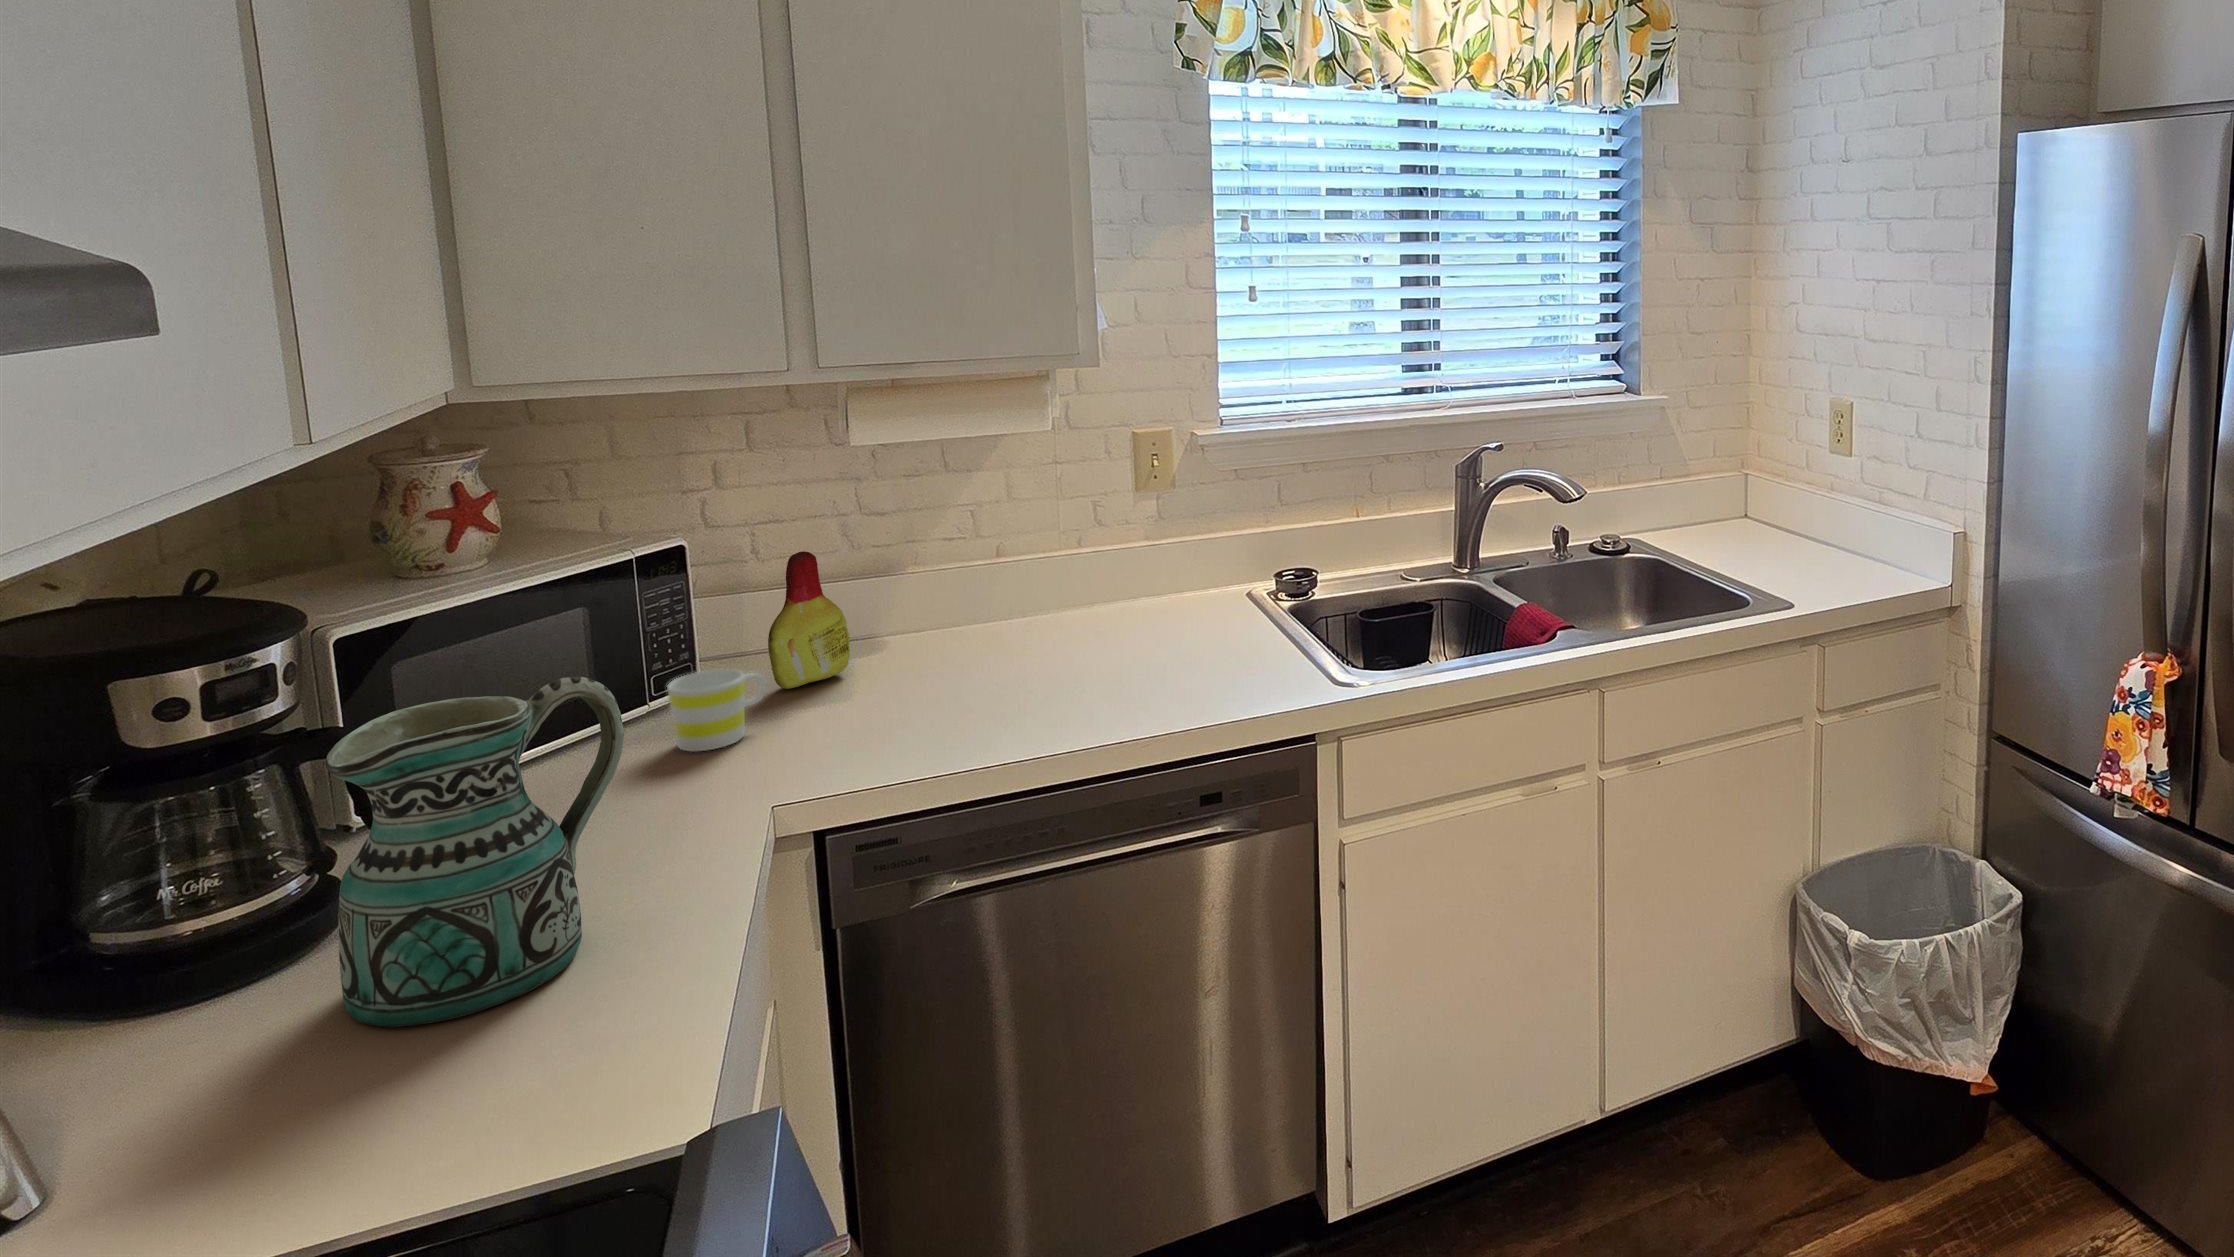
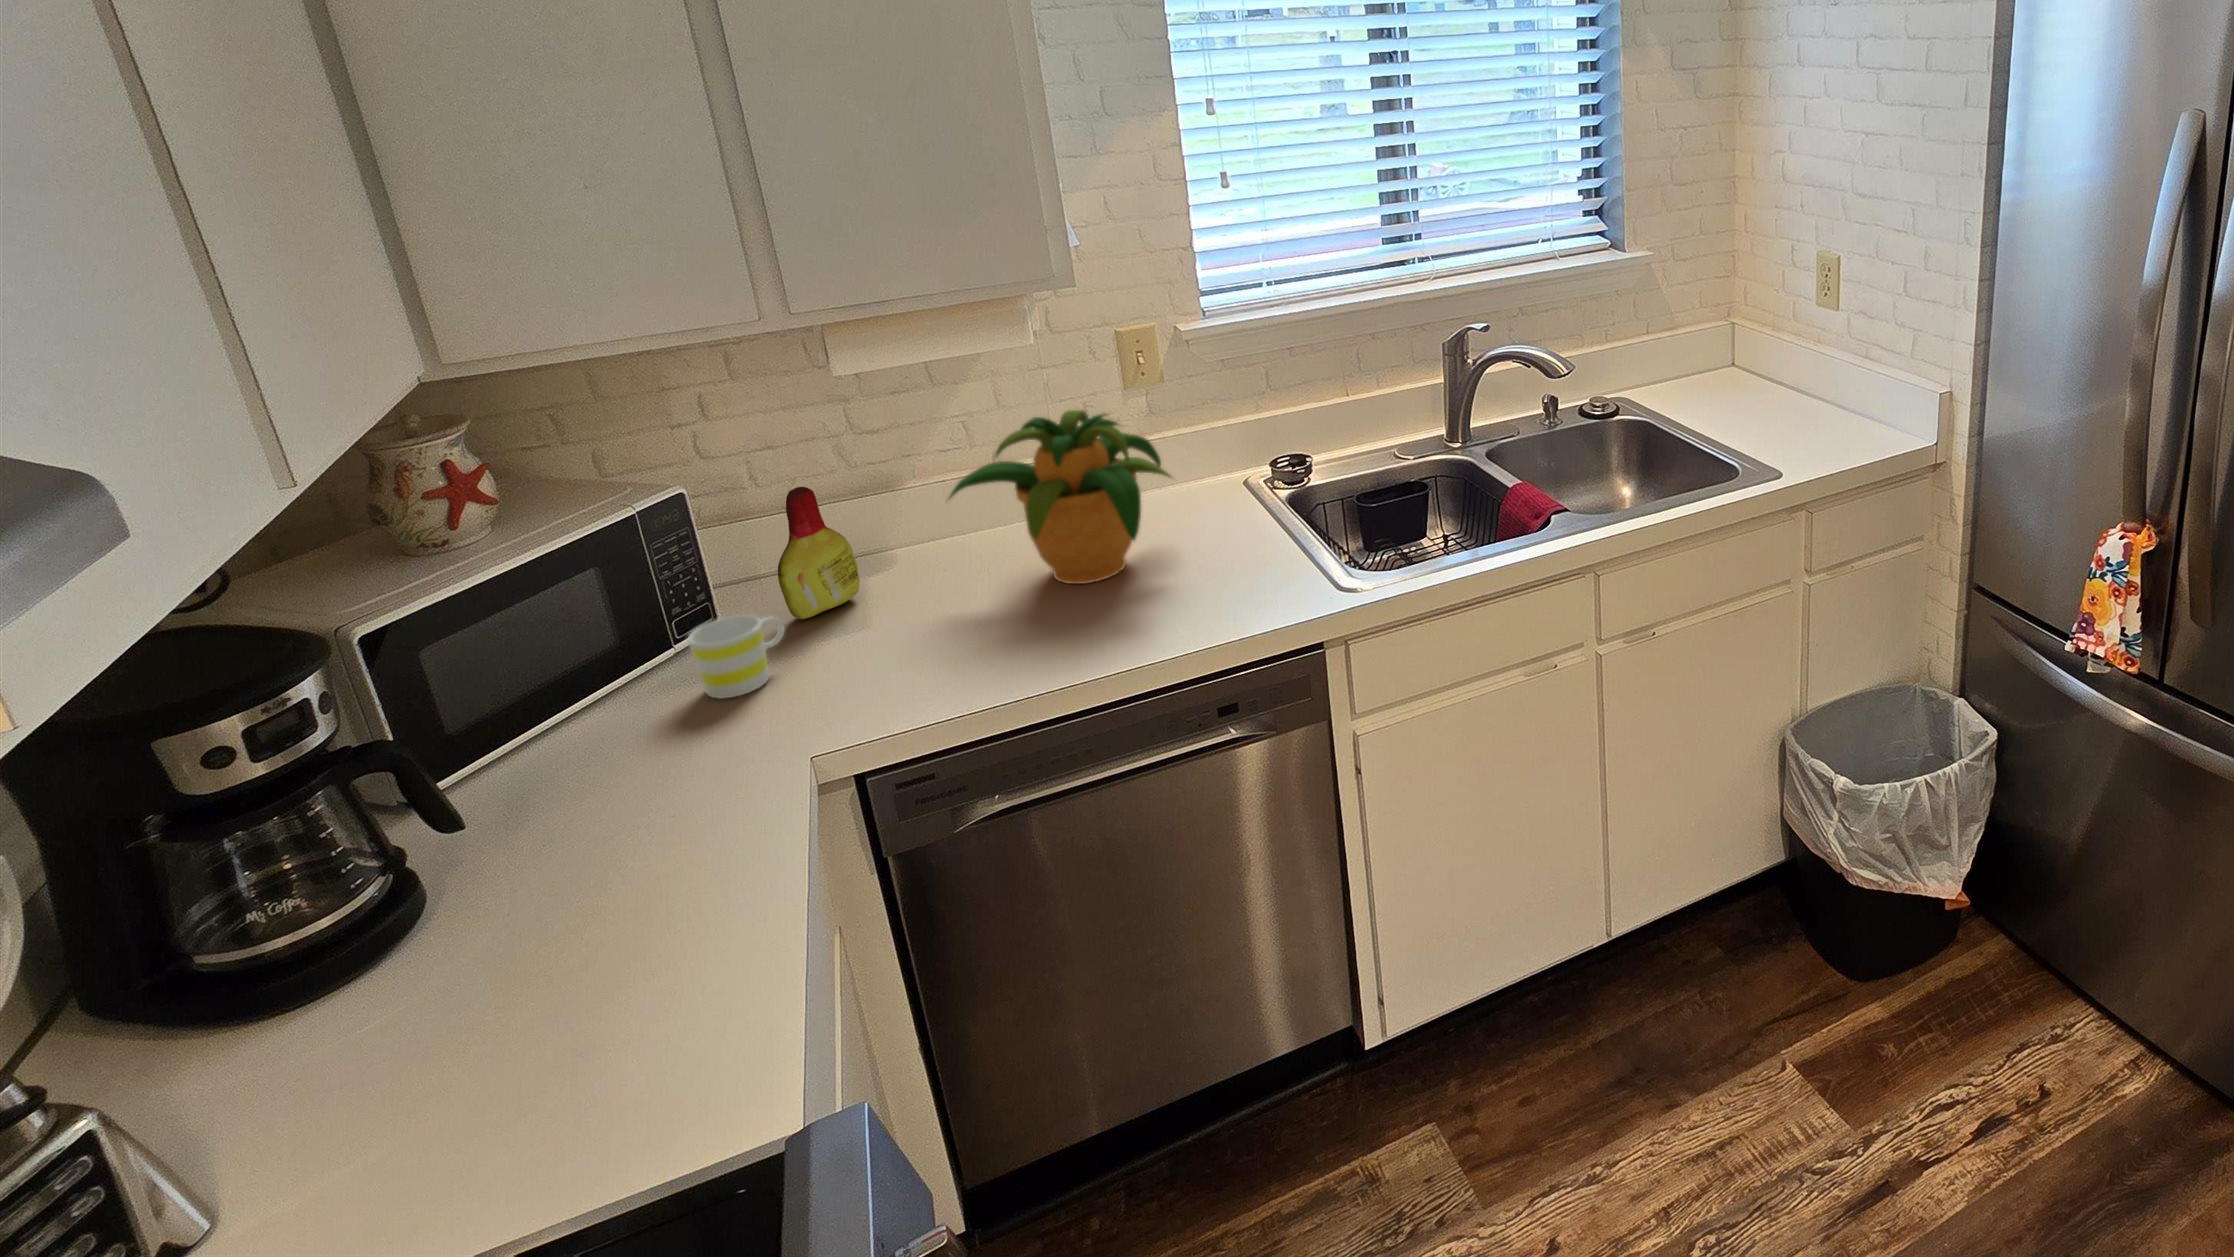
potted plant: none [945,493,1180,671] -> present [950,410,1171,584]
ceramic pitcher: present [325,677,624,1027] -> none [381,686,660,1027]

